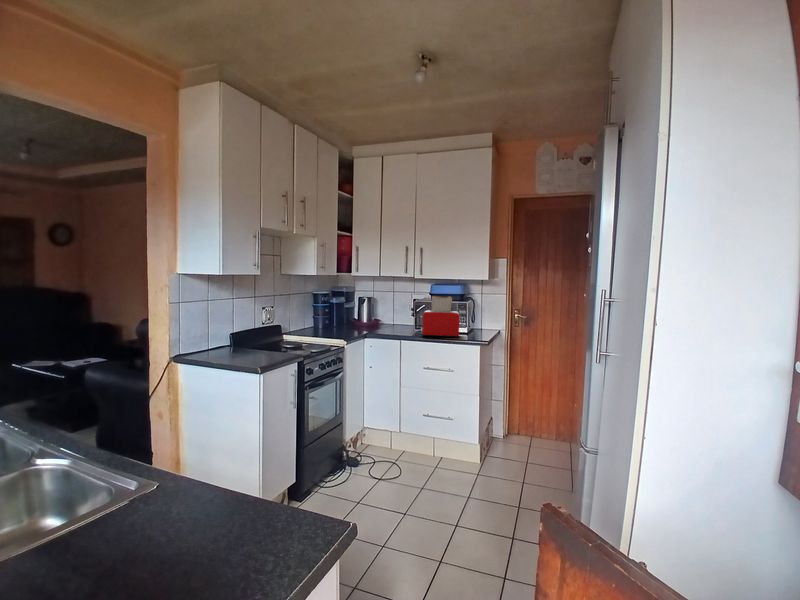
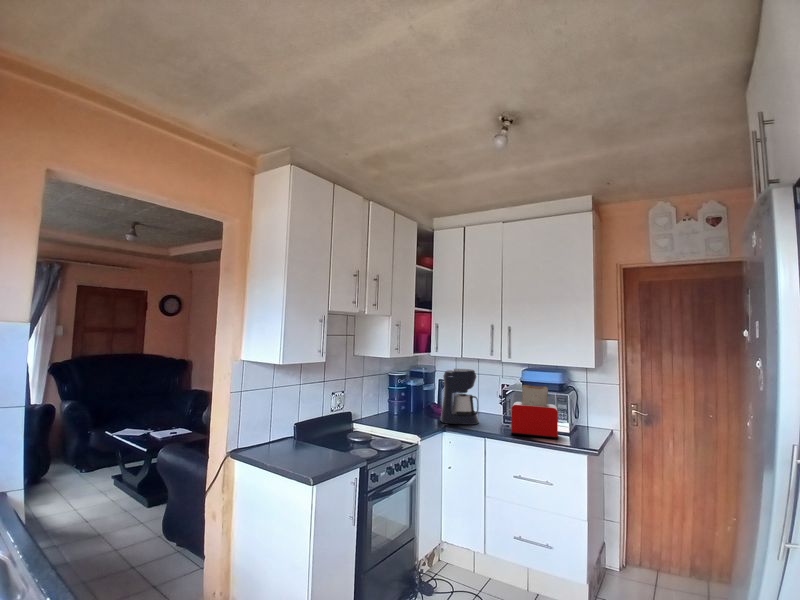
coffee maker: none [361,286,394,332] -> present [440,369,479,425]

